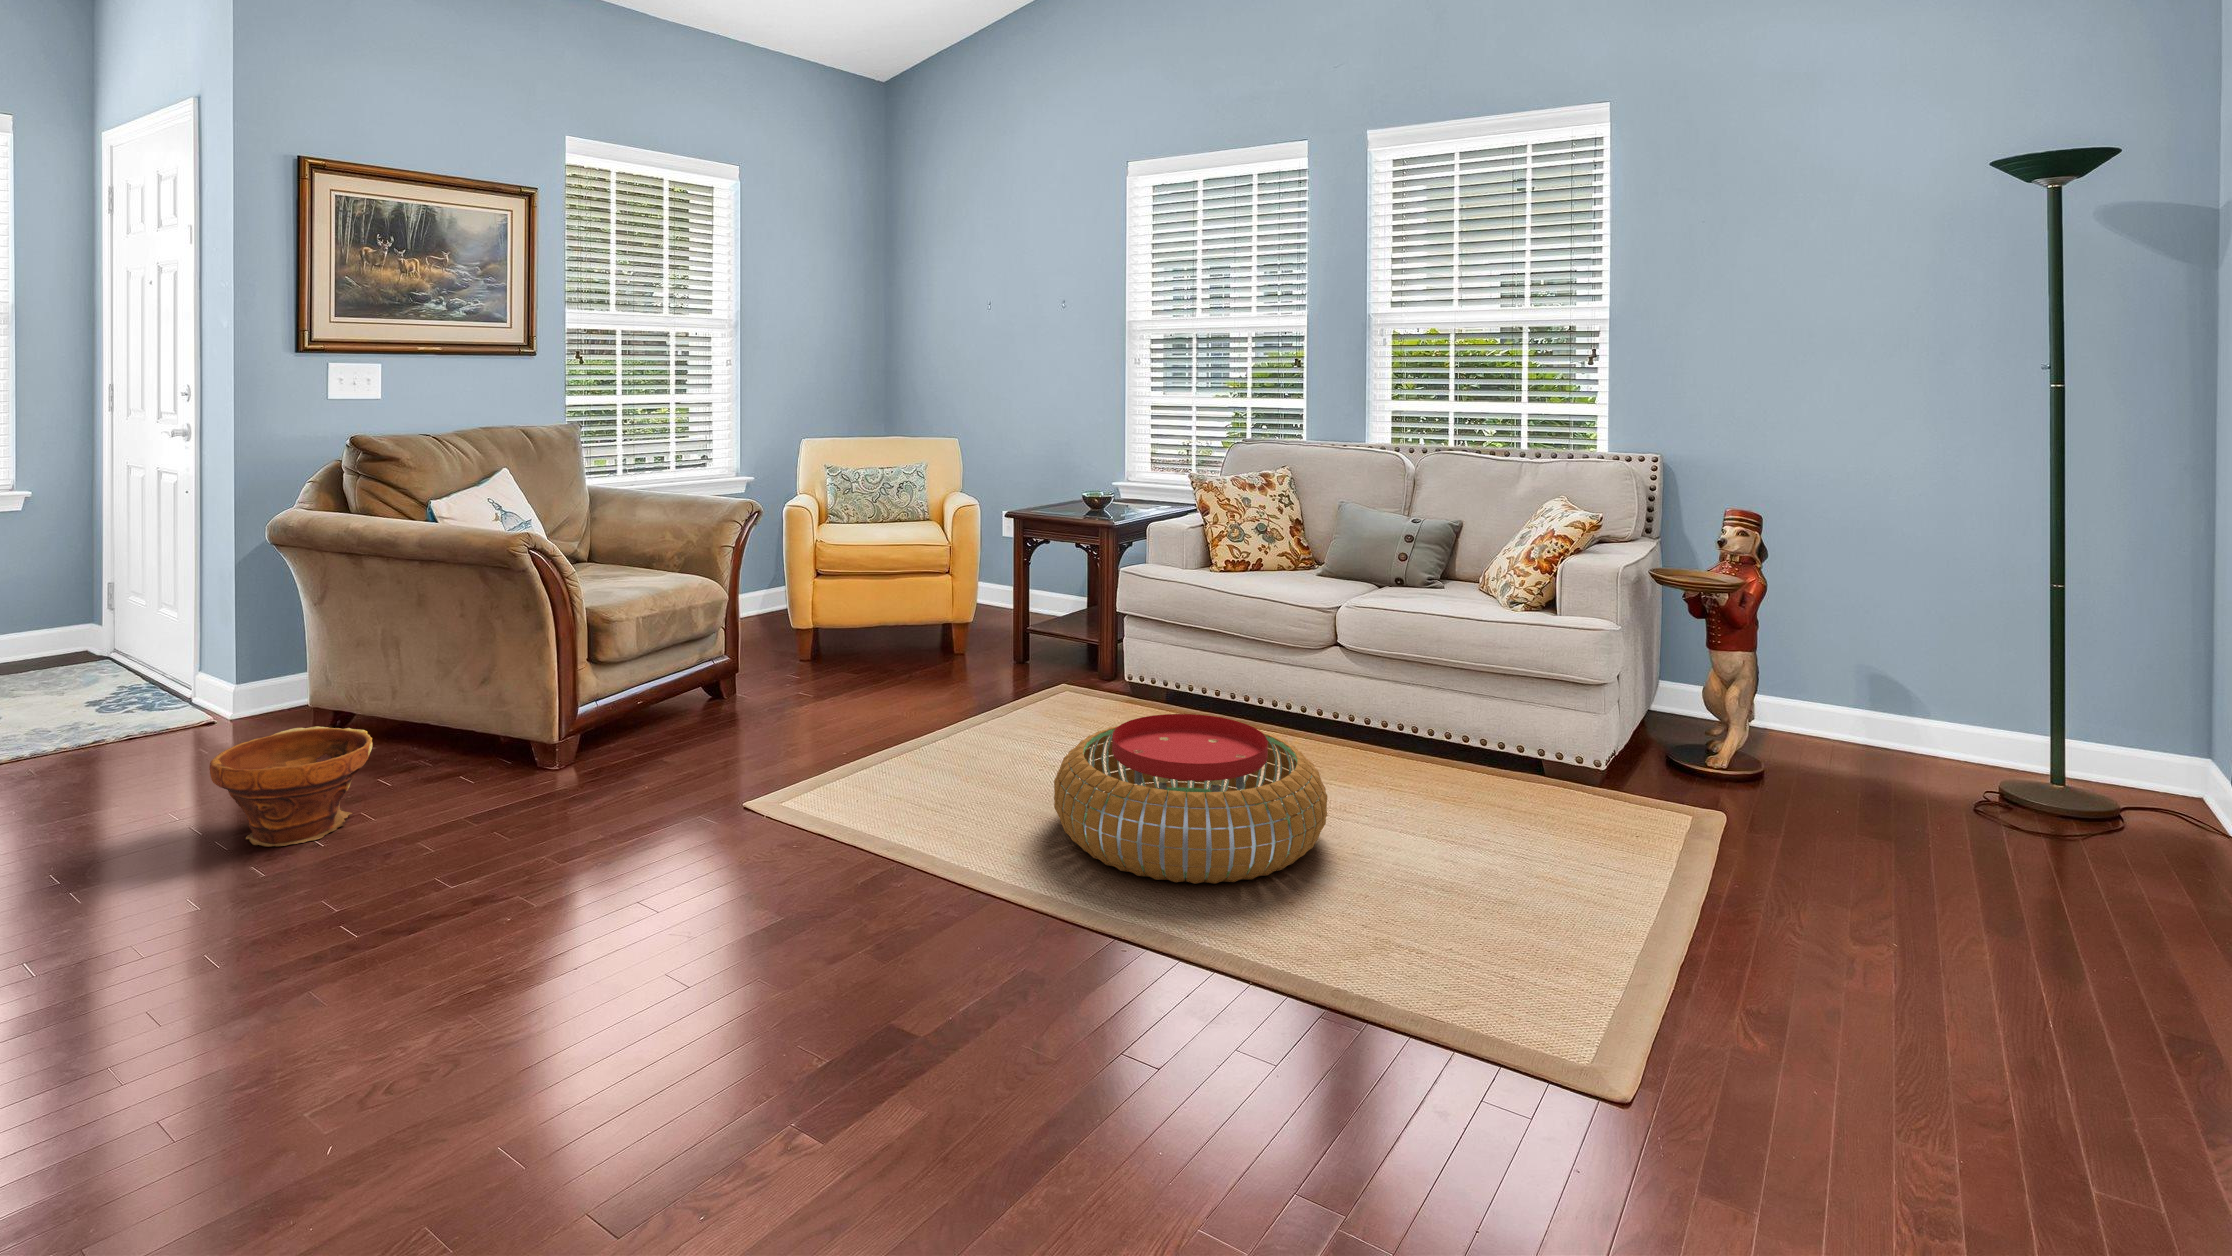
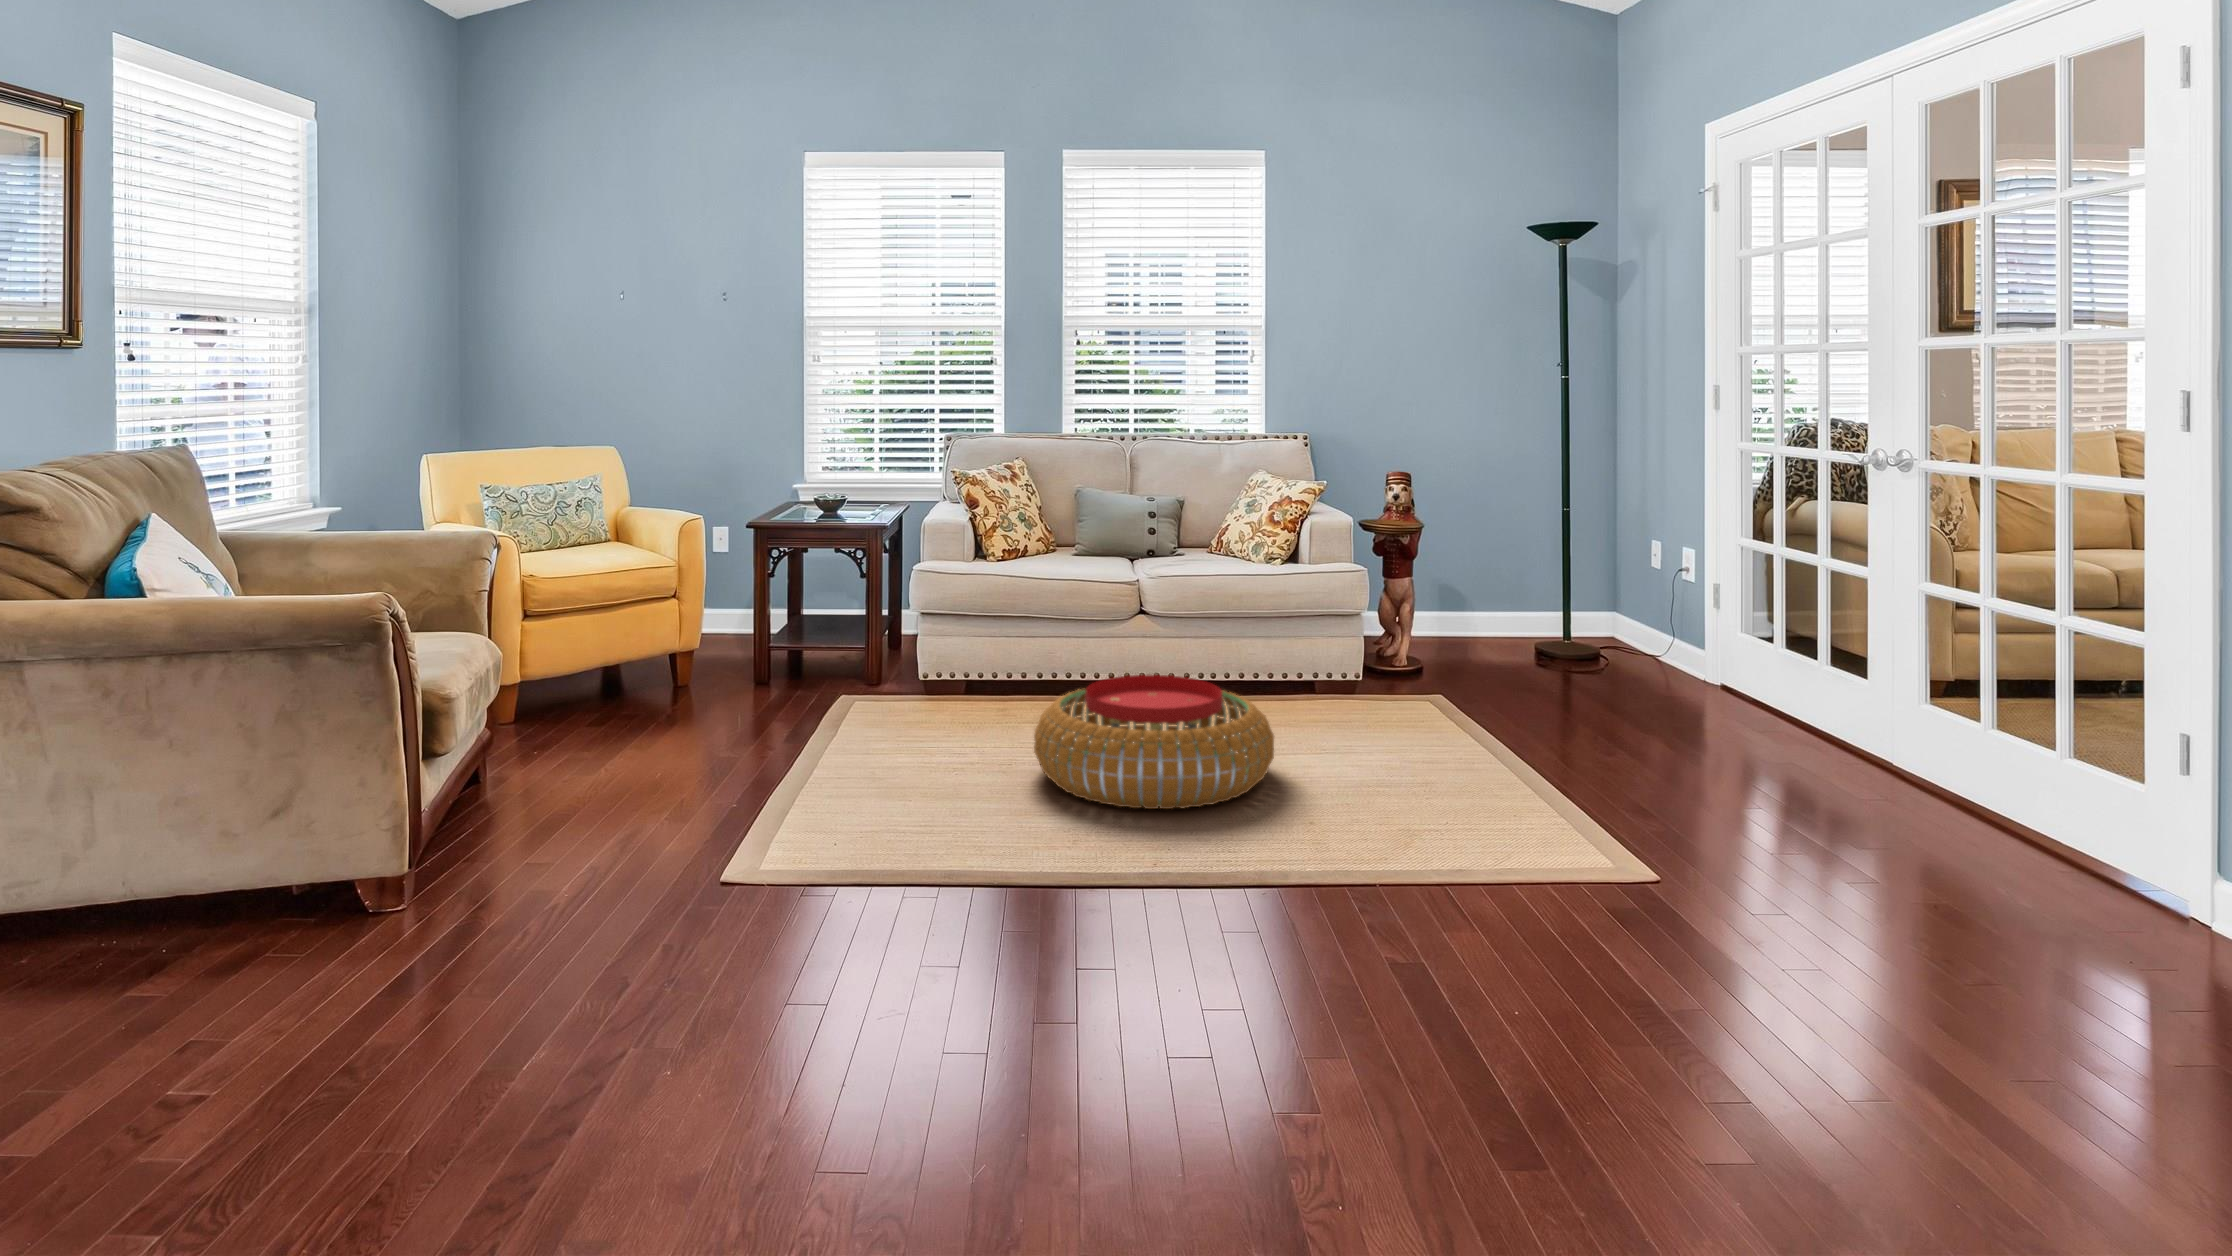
planter: present [210,726,373,847] -> none [92,845,308,1014]

